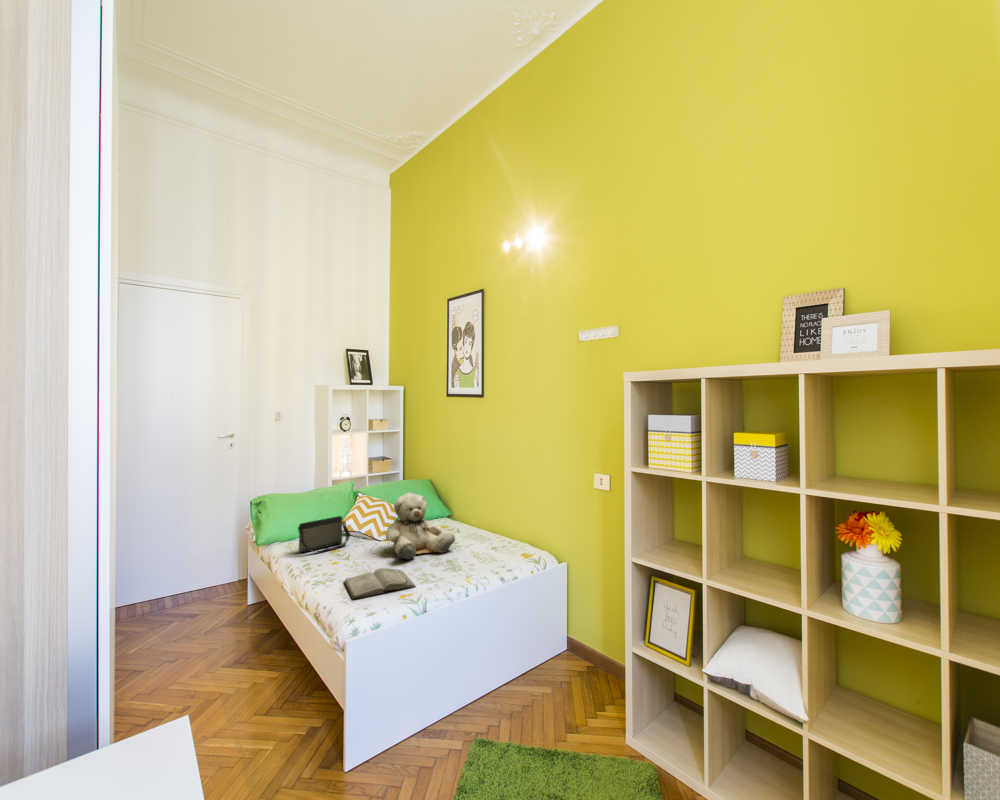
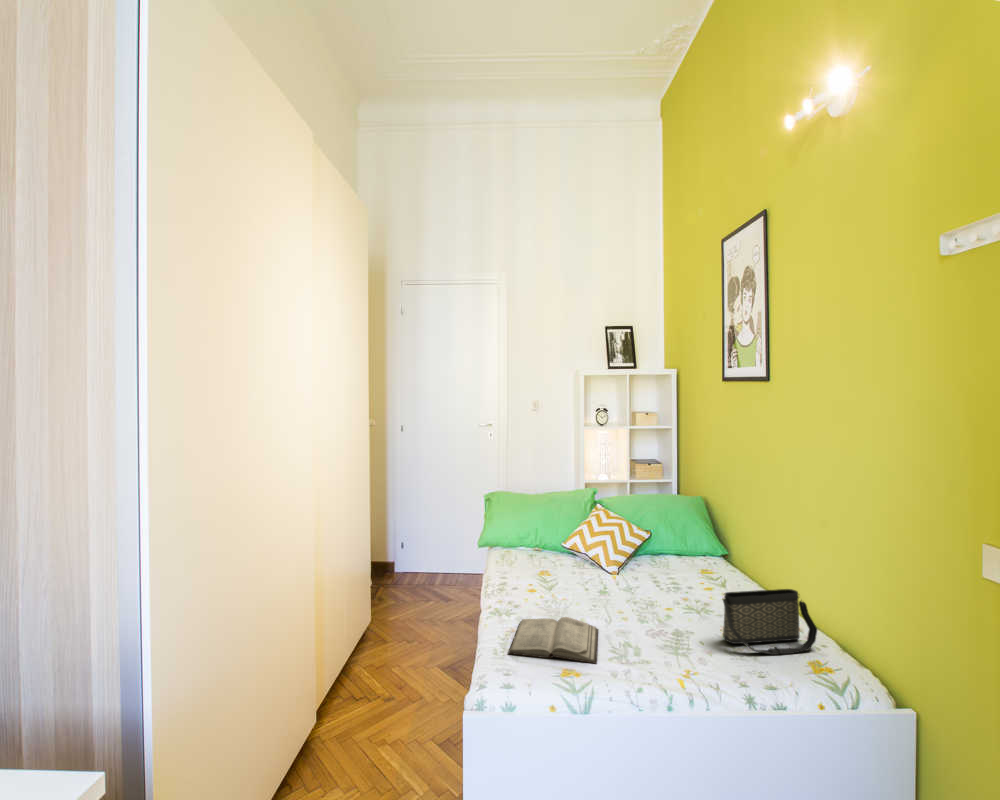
teddy bear: present [386,492,455,560] -> none [598,516,696,616]
handbag: present [298,516,350,552] -> present [723,589,817,655]

